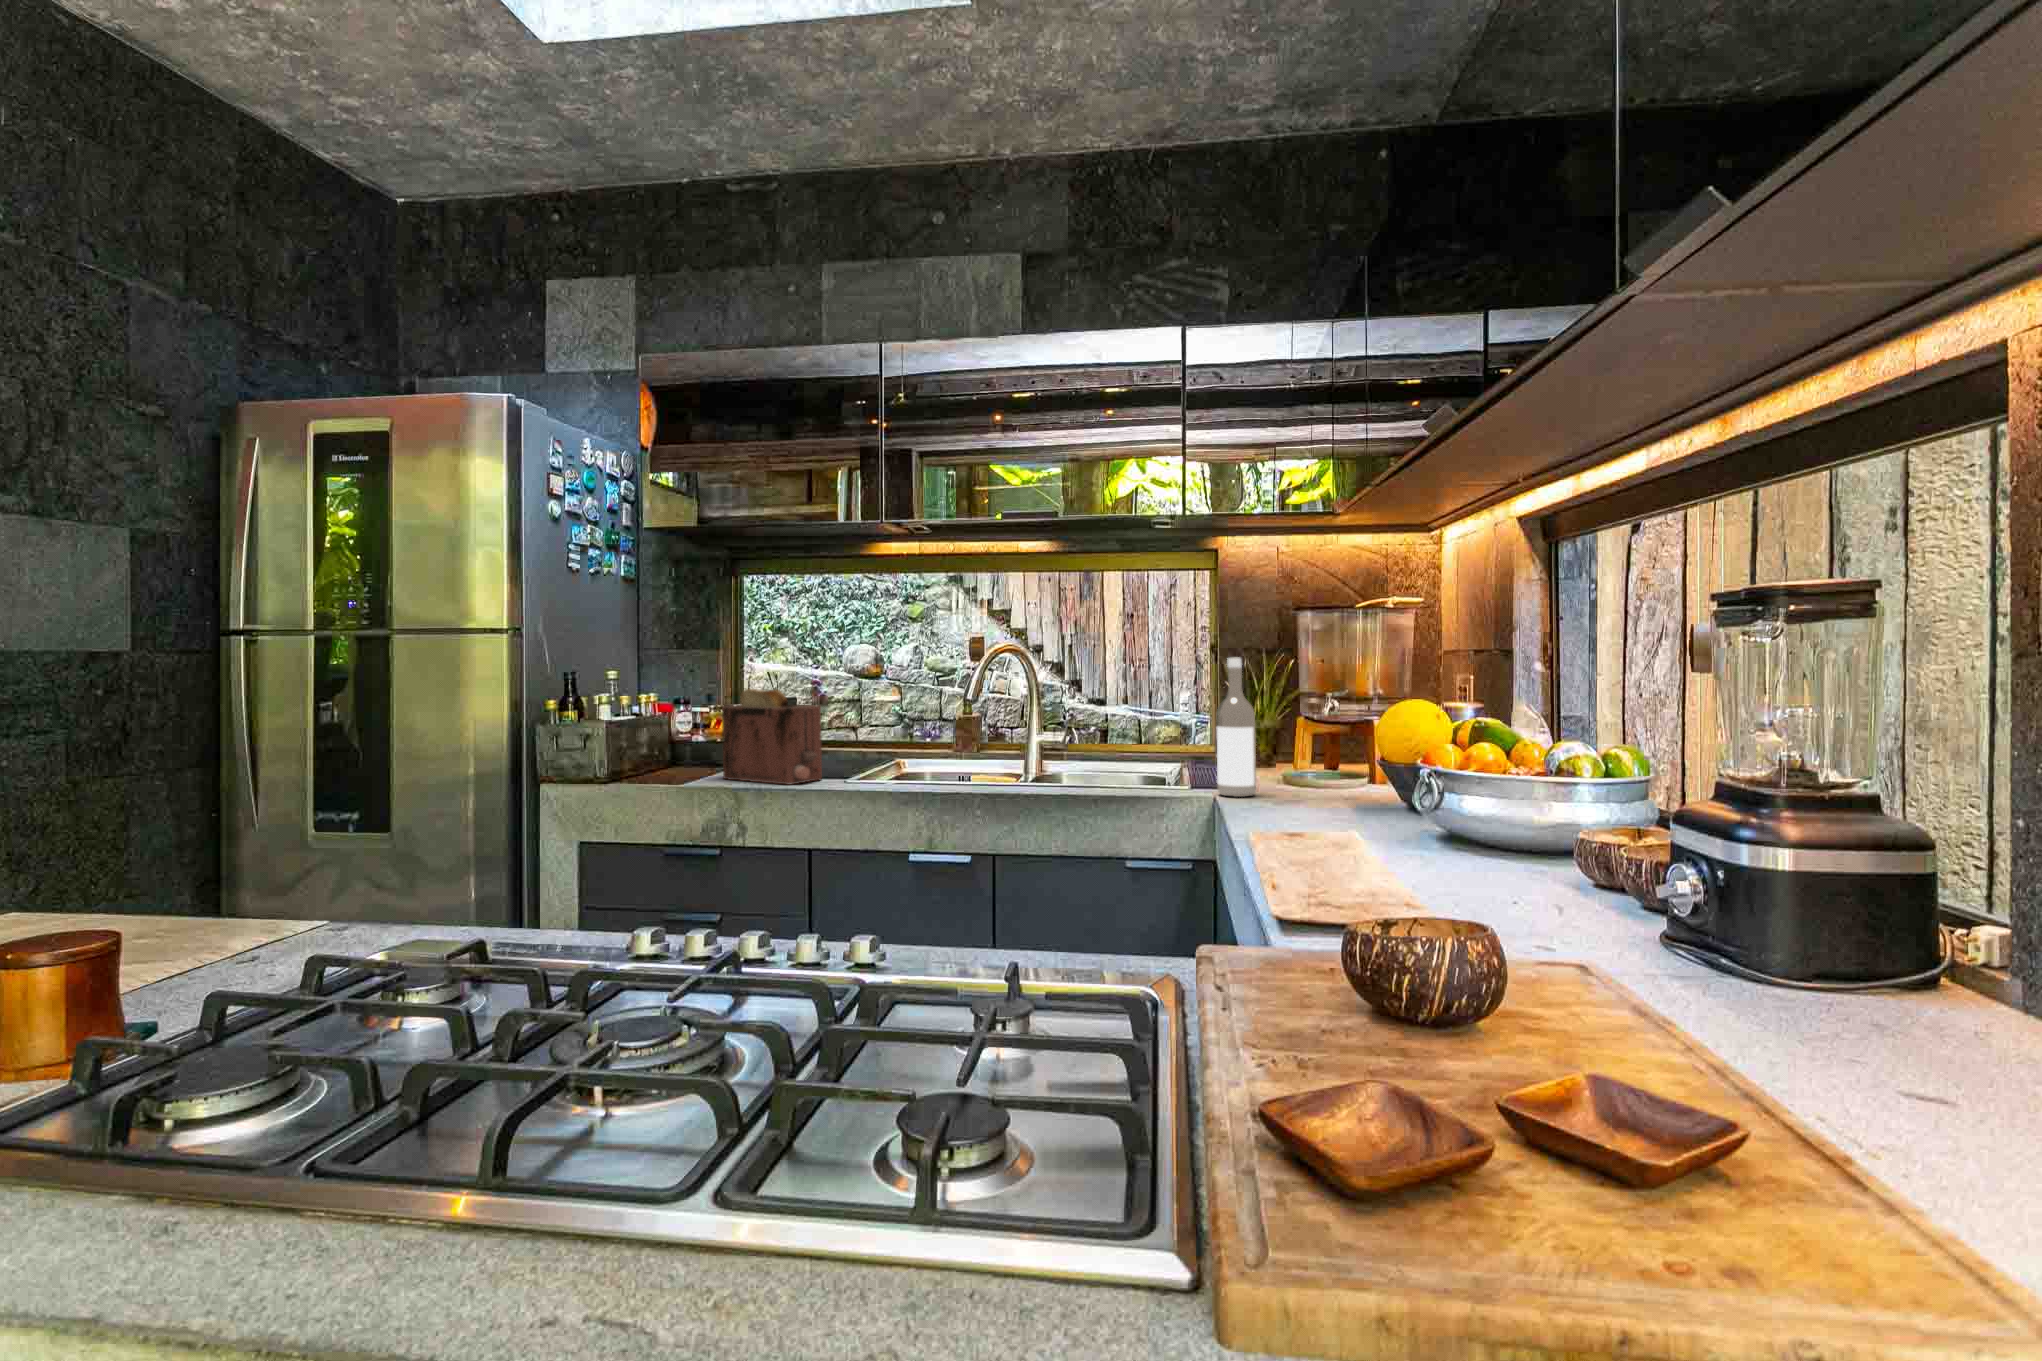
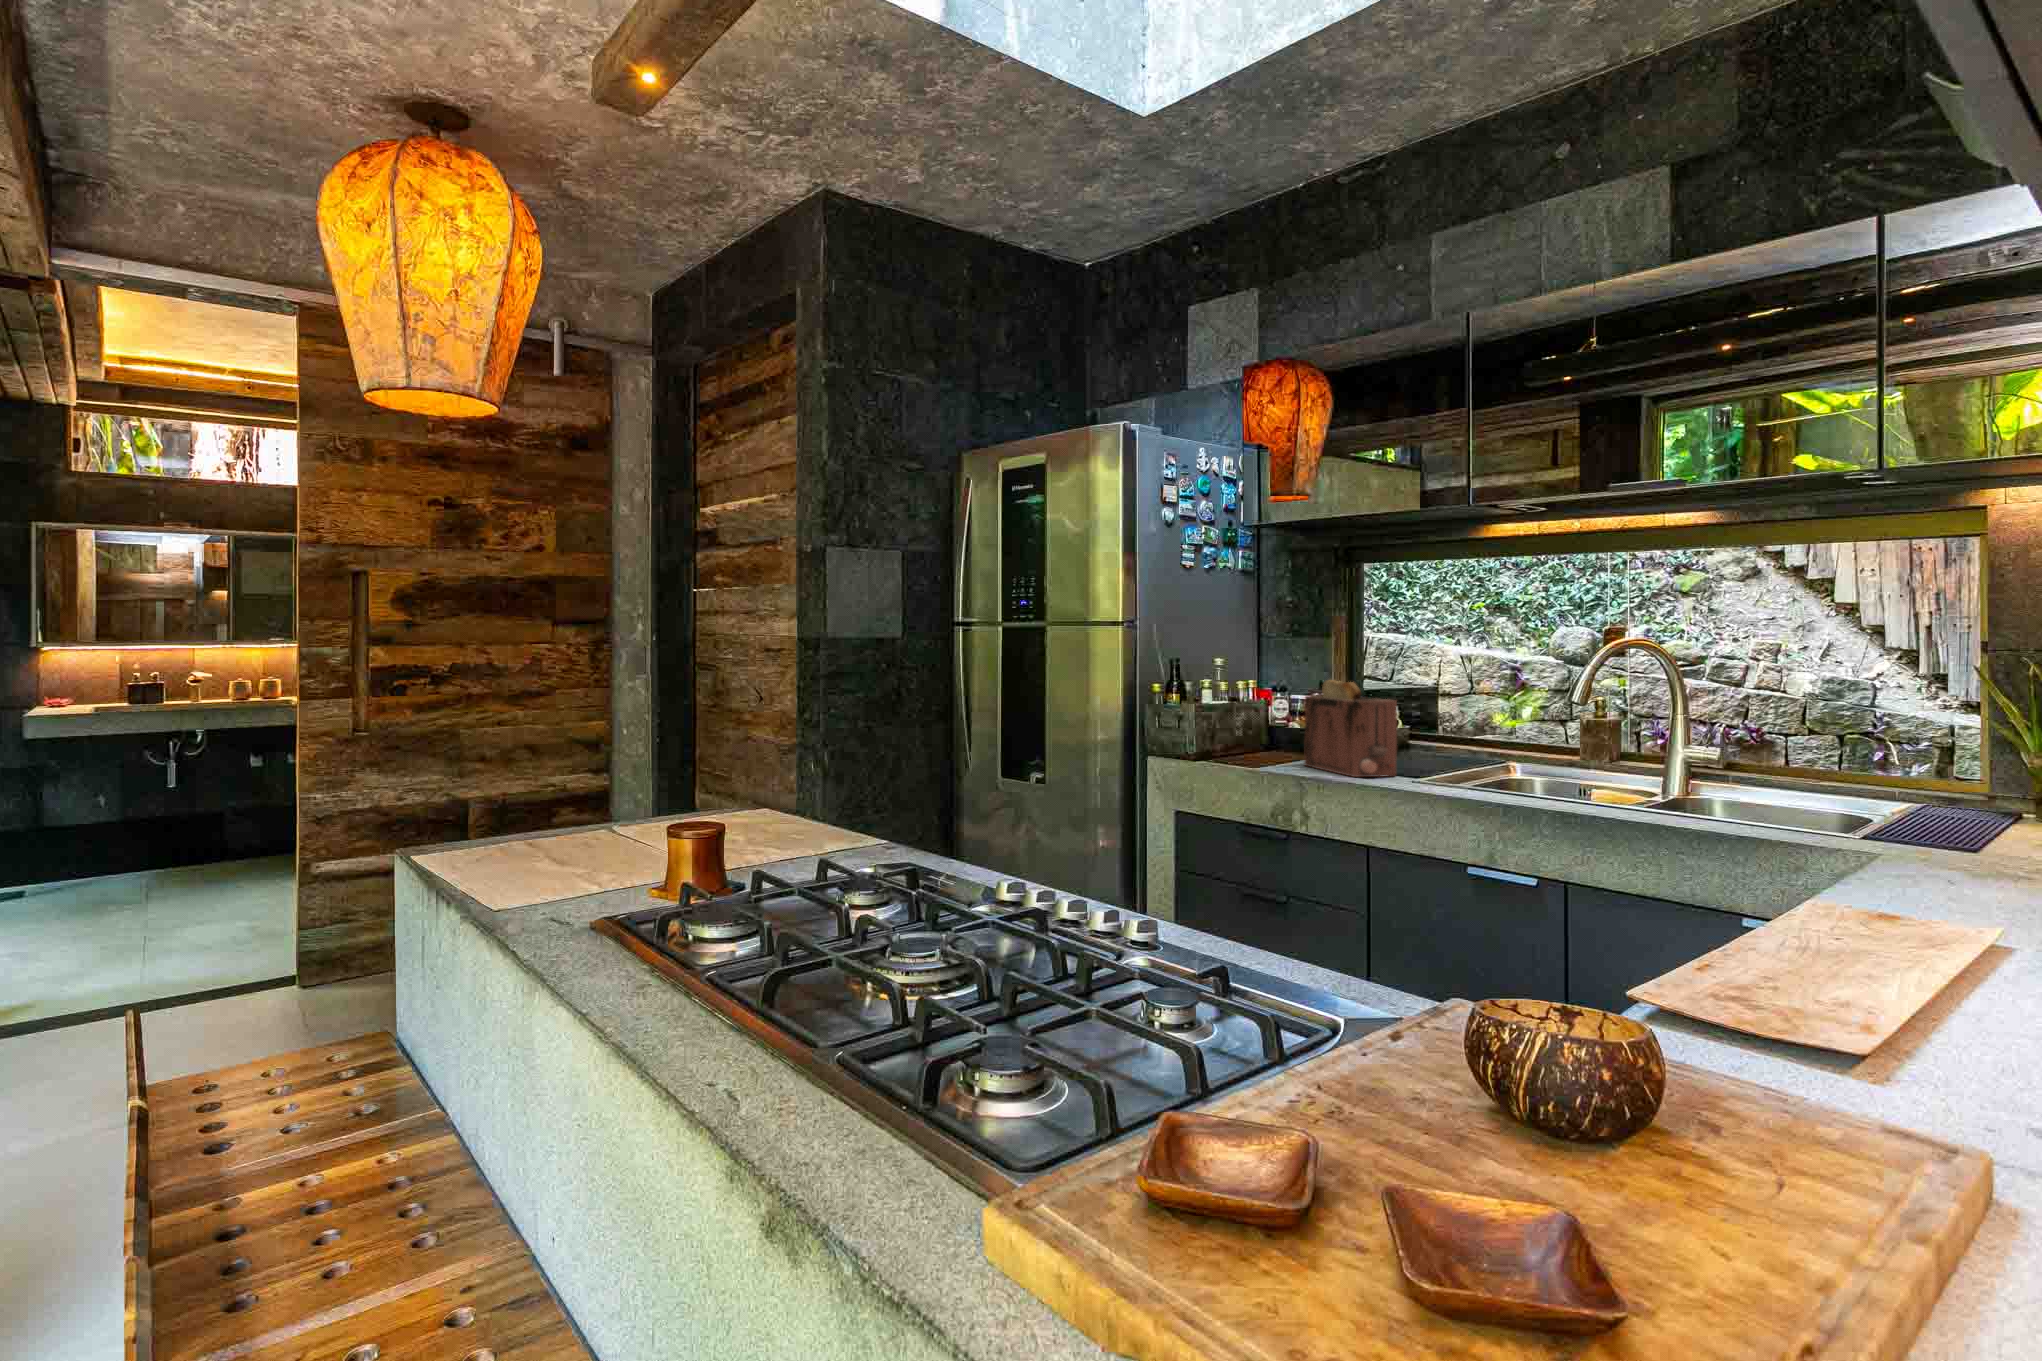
wine bottle: present [1216,657,1256,797] -> none [1878,668,1948,859]

